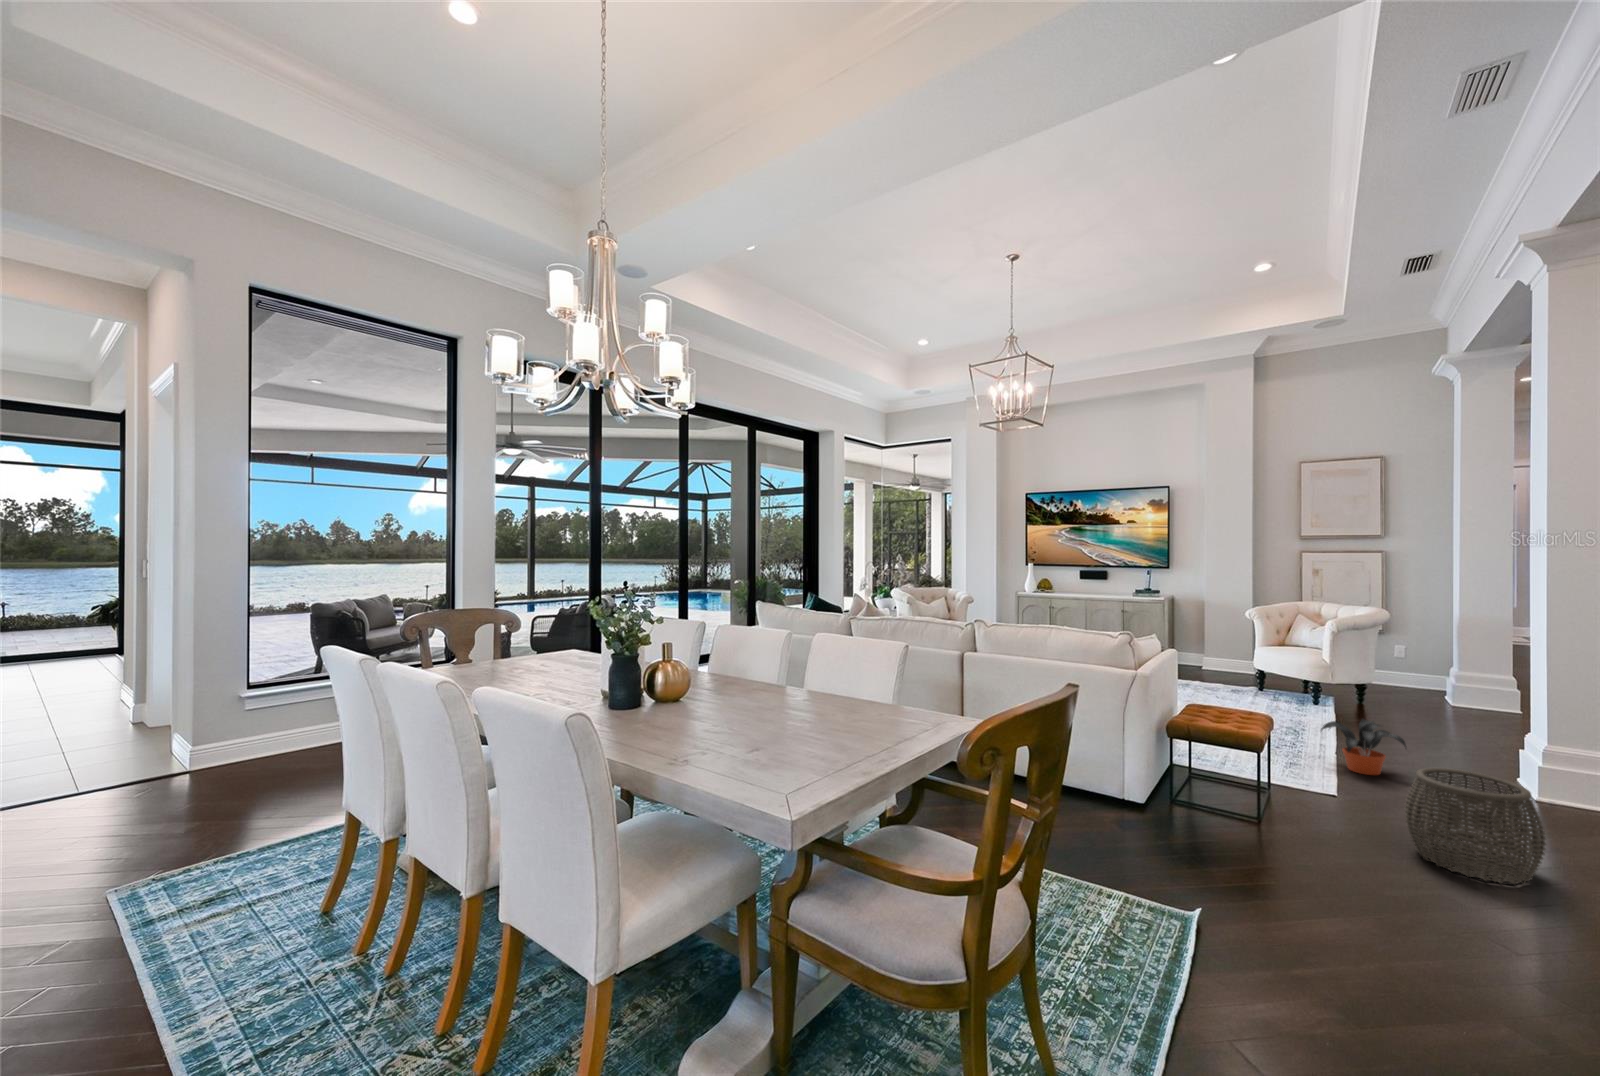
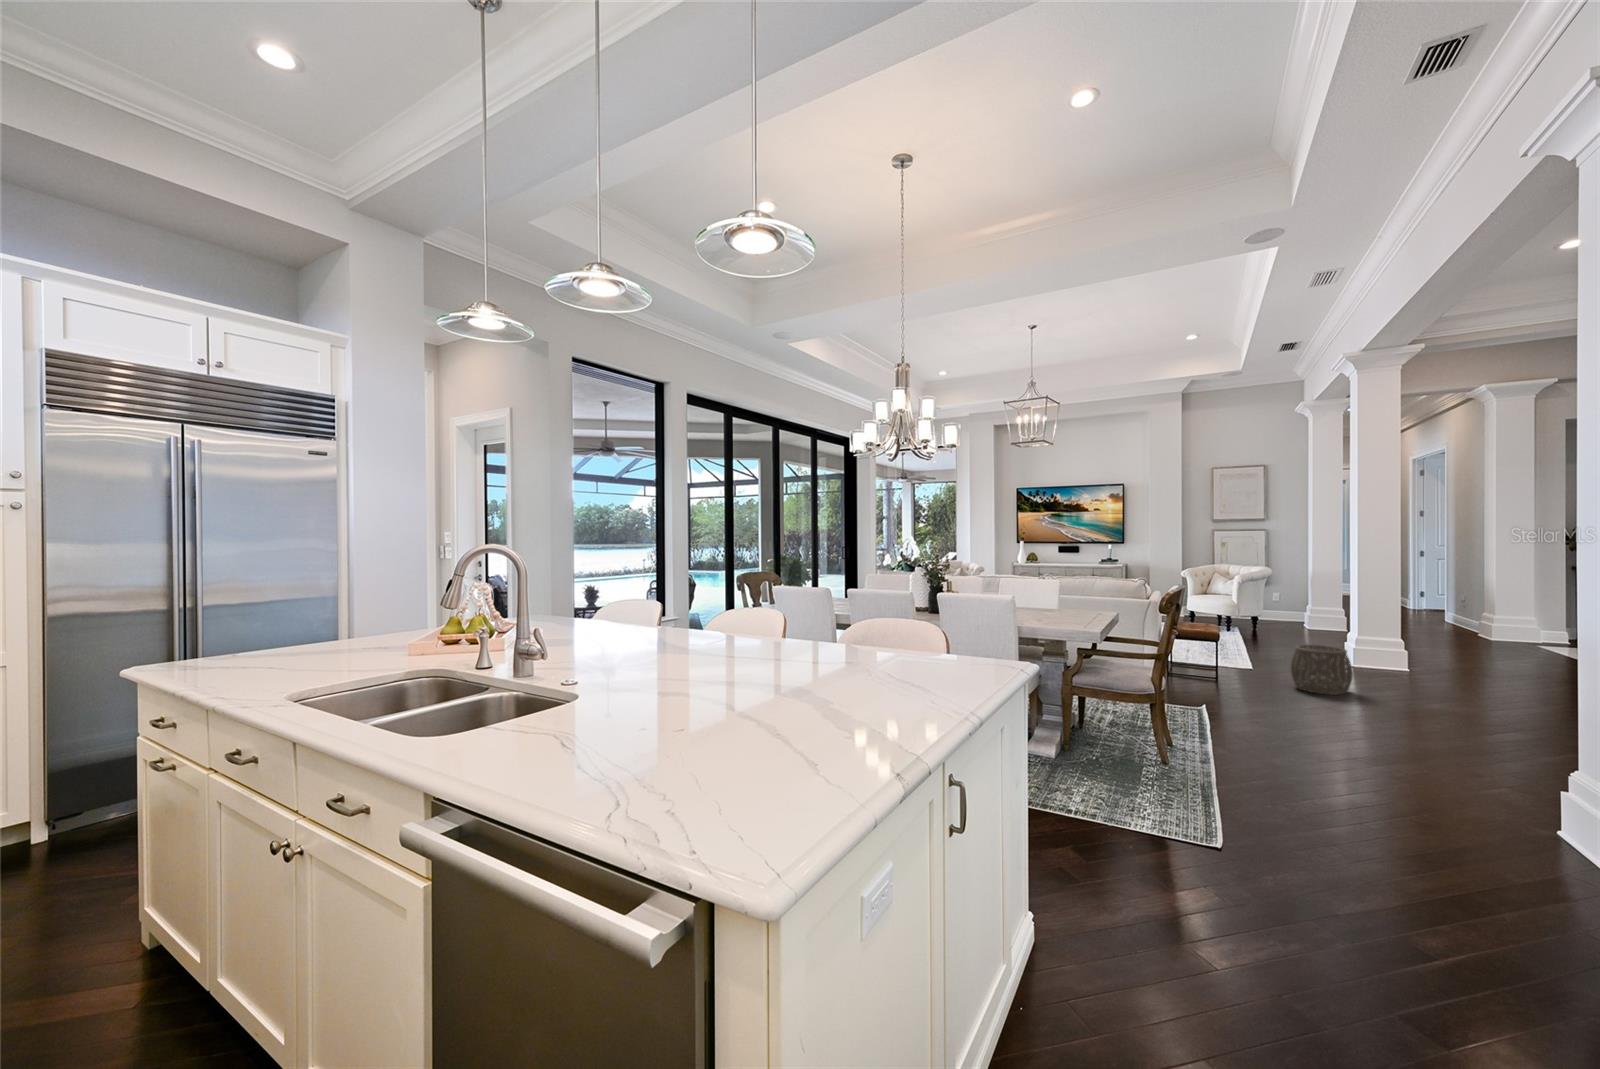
potted plant: present [1321,719,1406,775] -> none [1240,630,1287,662]

